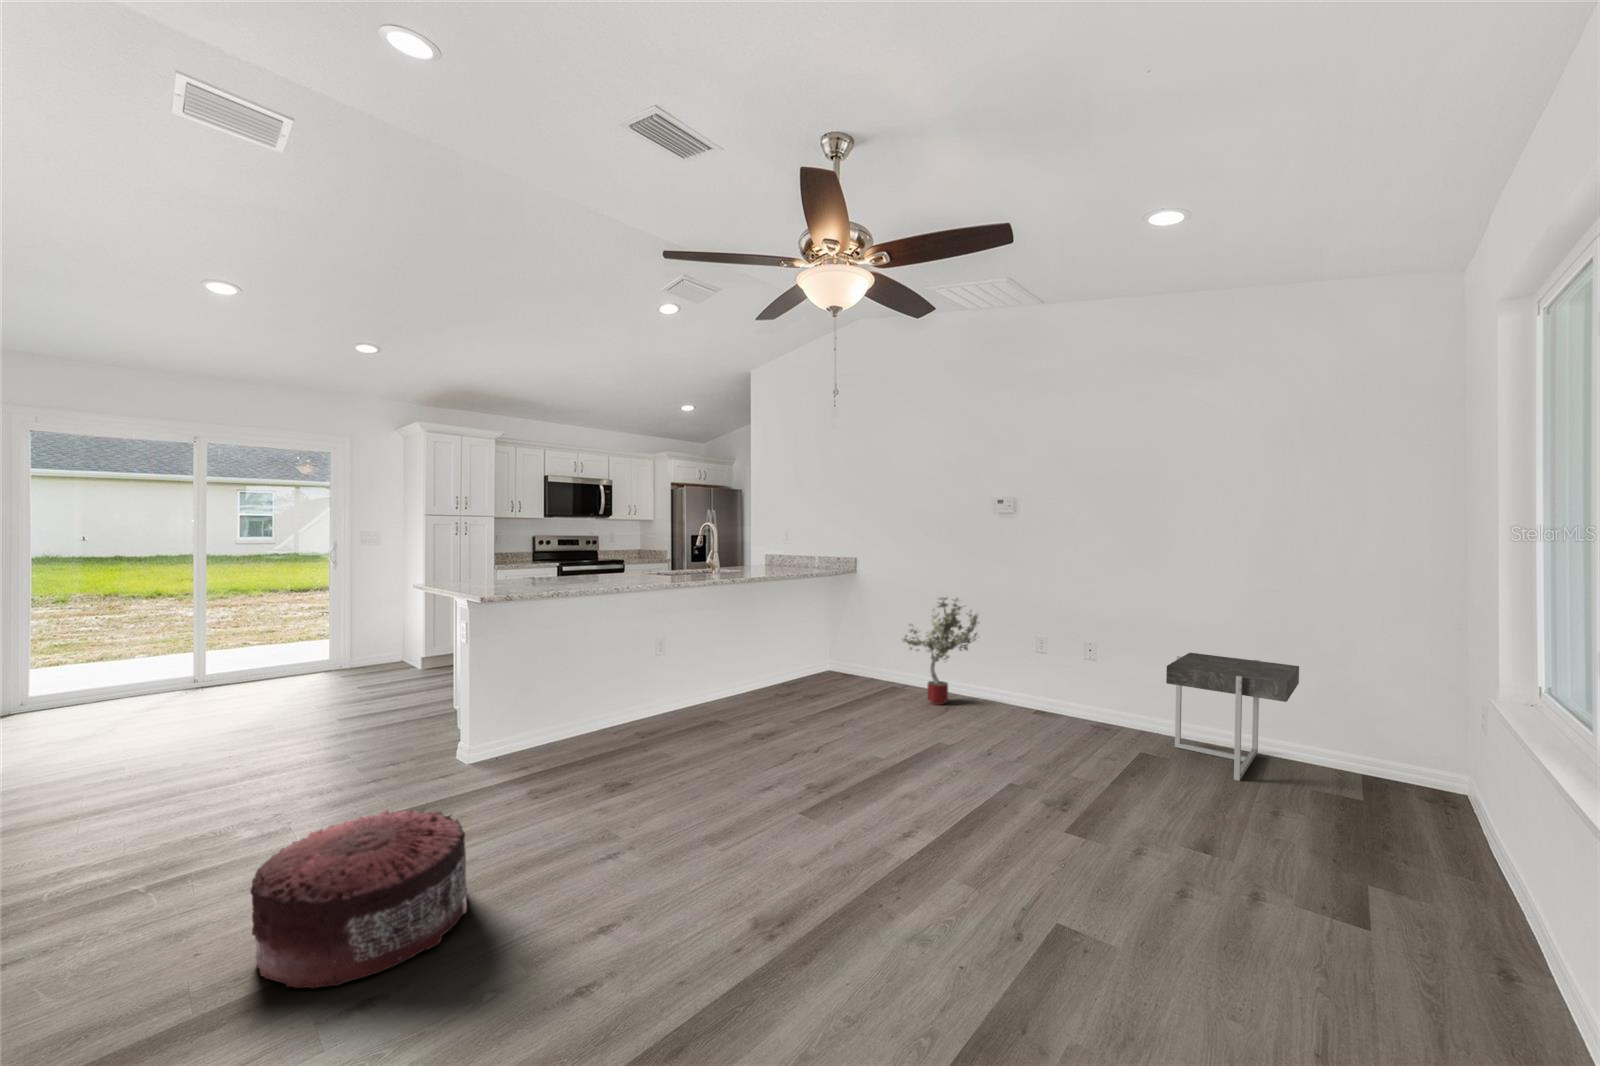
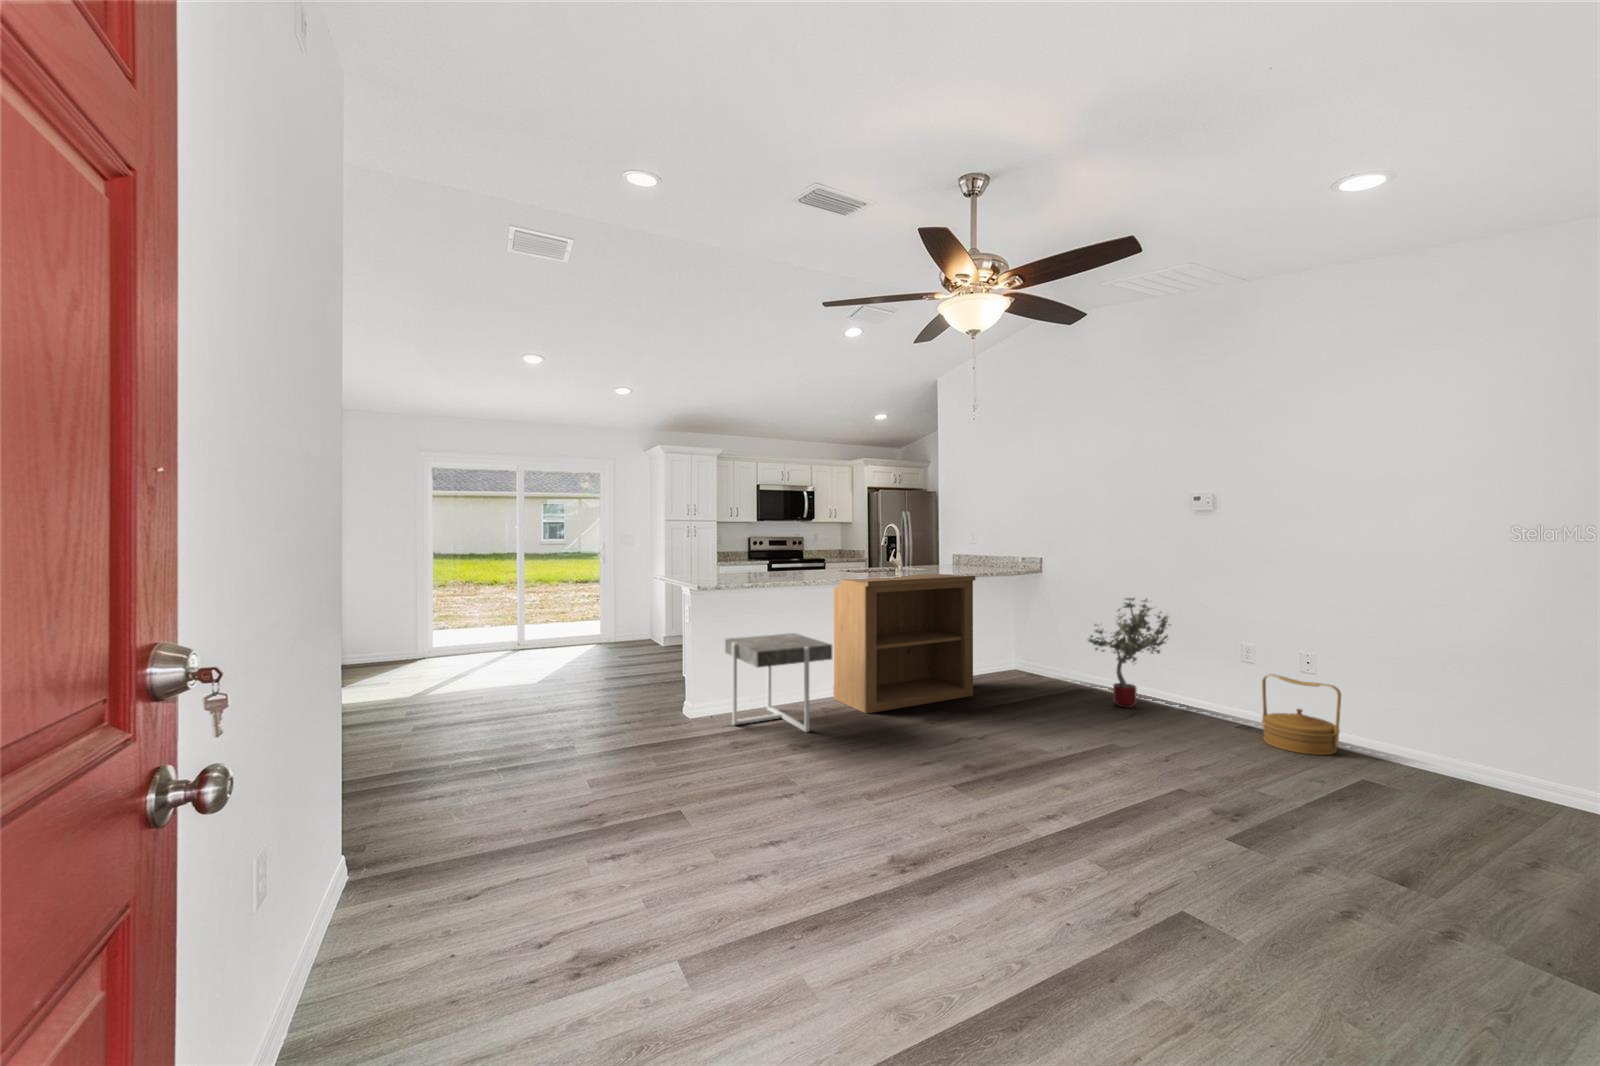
bookshelf: none [645,576,798,735] -> present [834,574,975,713]
side table: present [1166,653,1299,781] -> present [725,633,832,732]
woven basket: none [1059,666,1124,738] -> present [1262,674,1341,755]
pouf: present [250,810,467,989] -> none [546,738,682,850]

